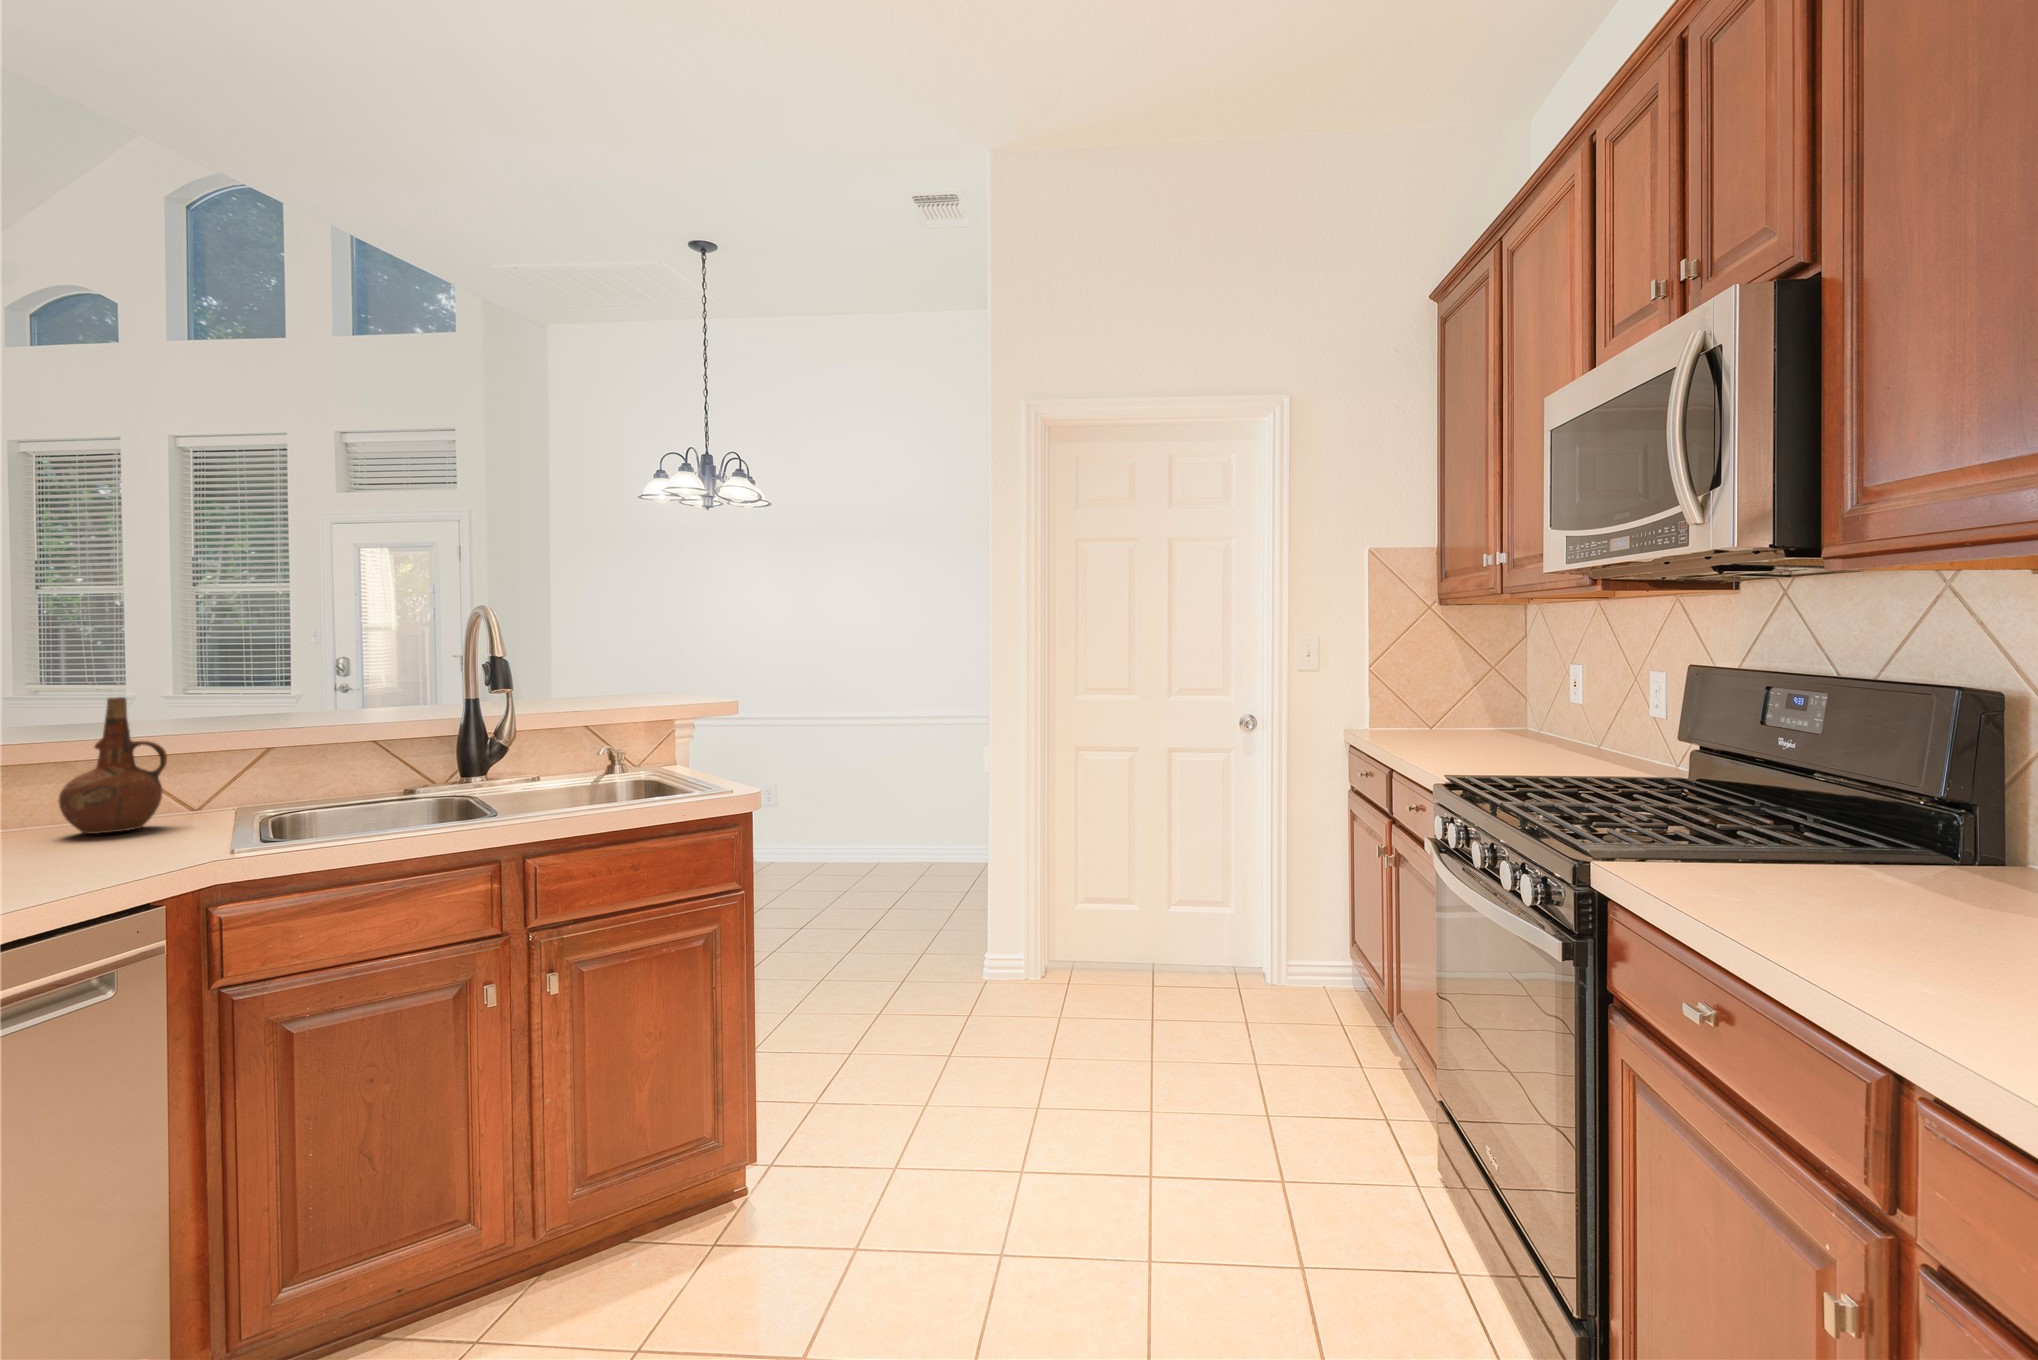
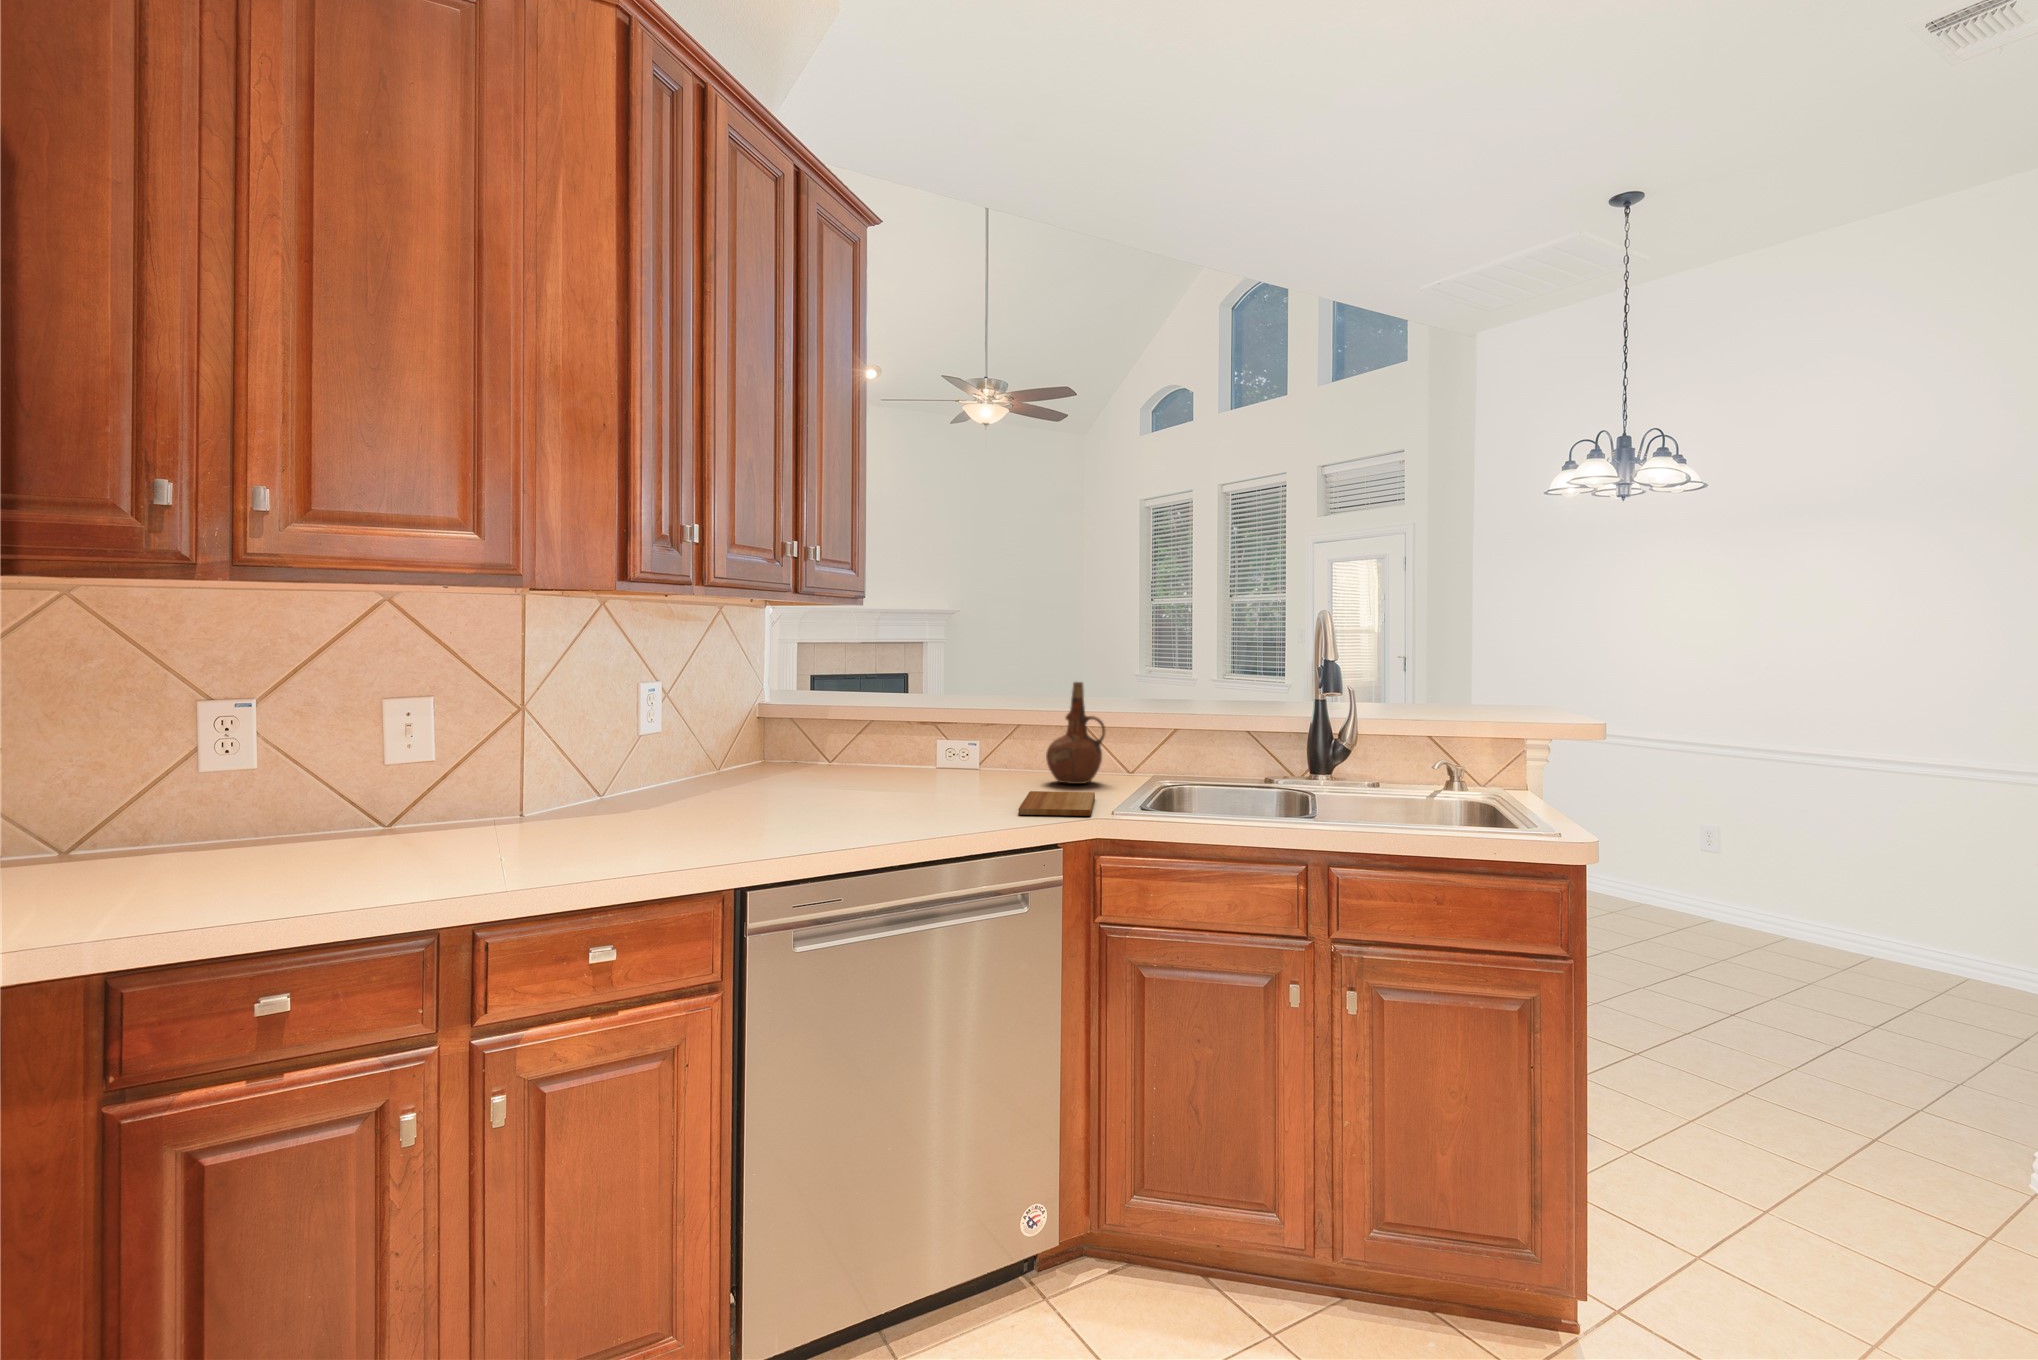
cutting board: none [57,834,199,875] -> present [1019,791,1095,816]

